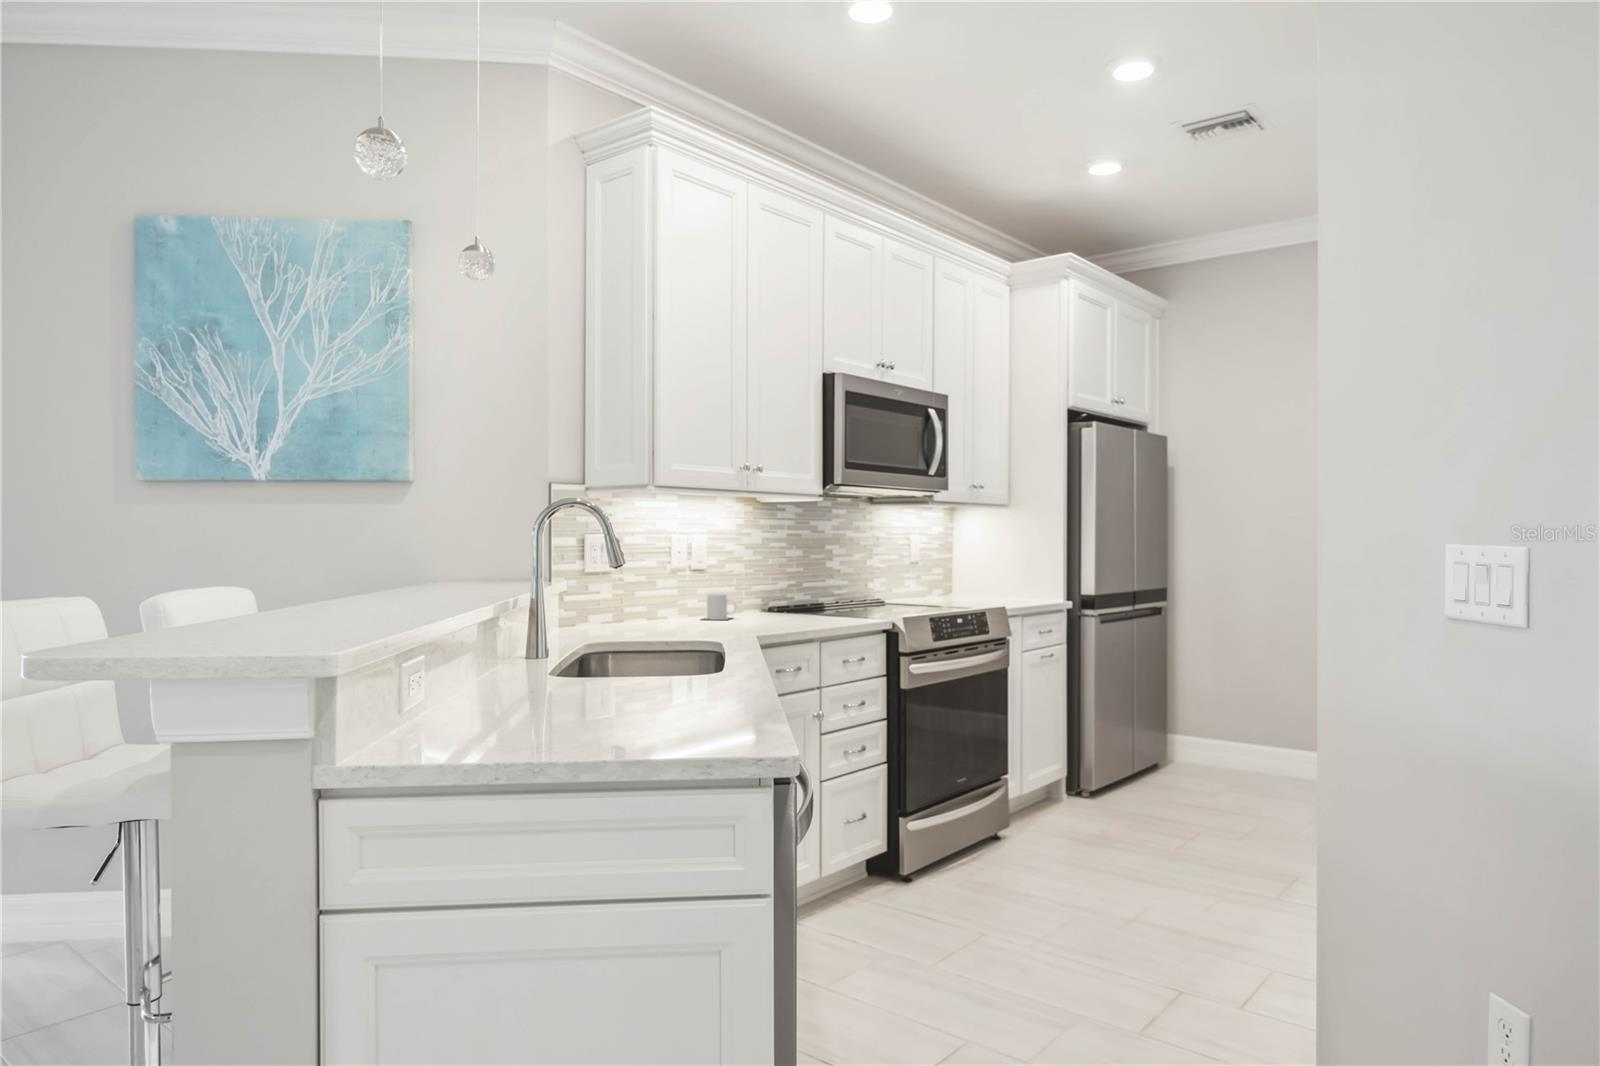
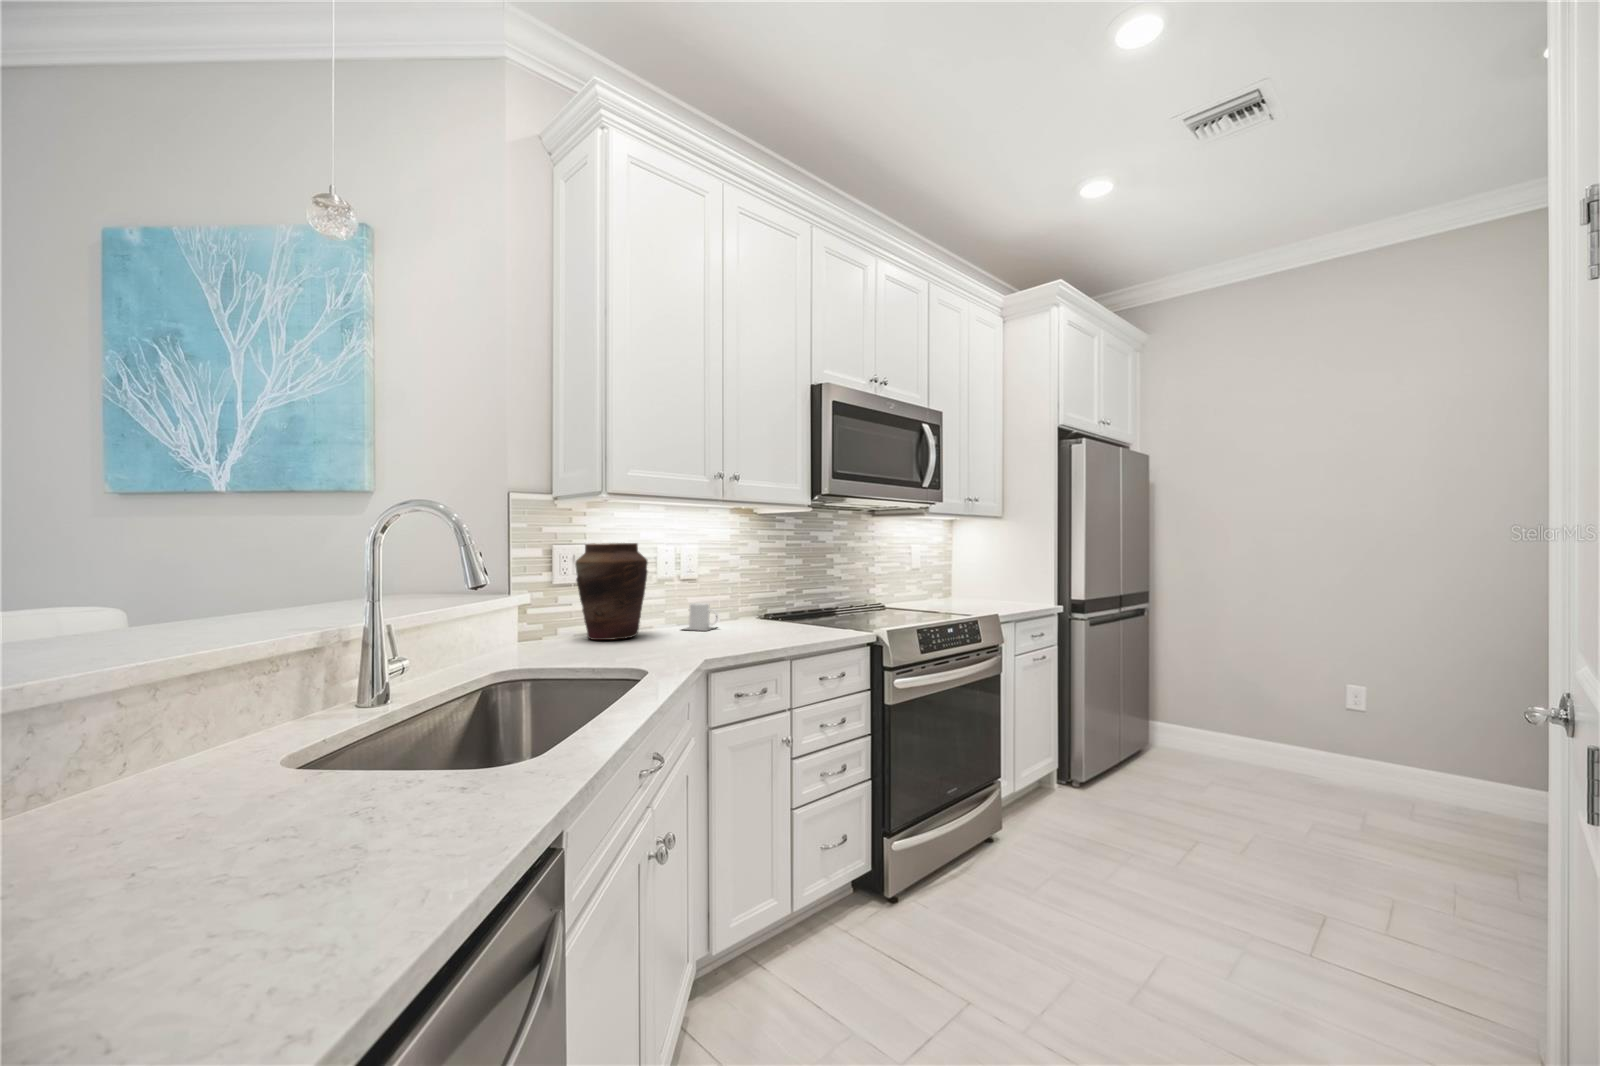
vase: none [609,533,677,626] -> present [575,543,648,640]

